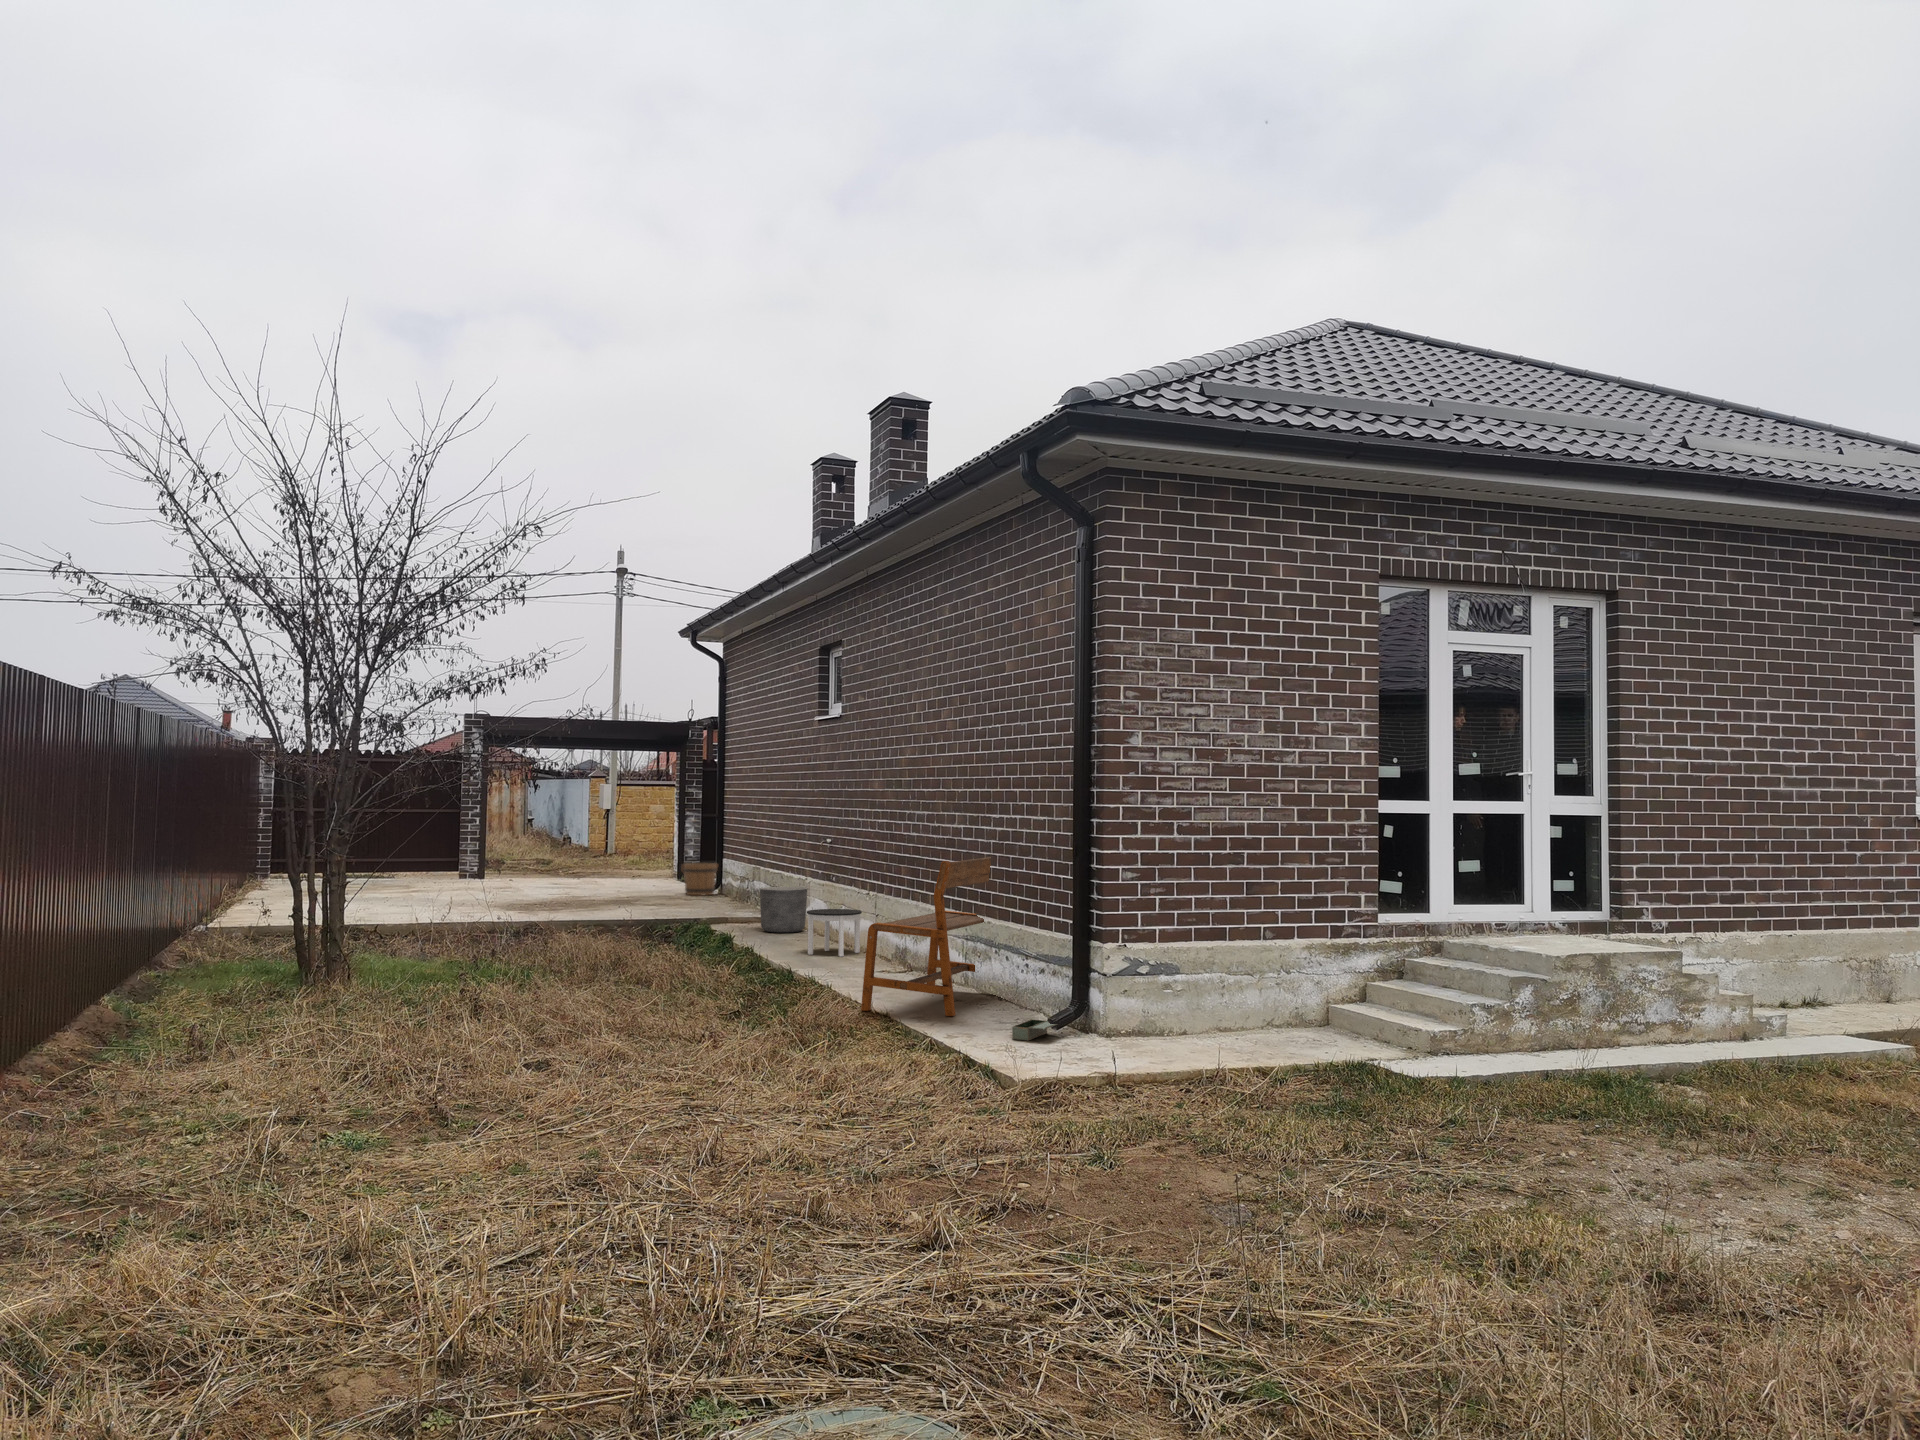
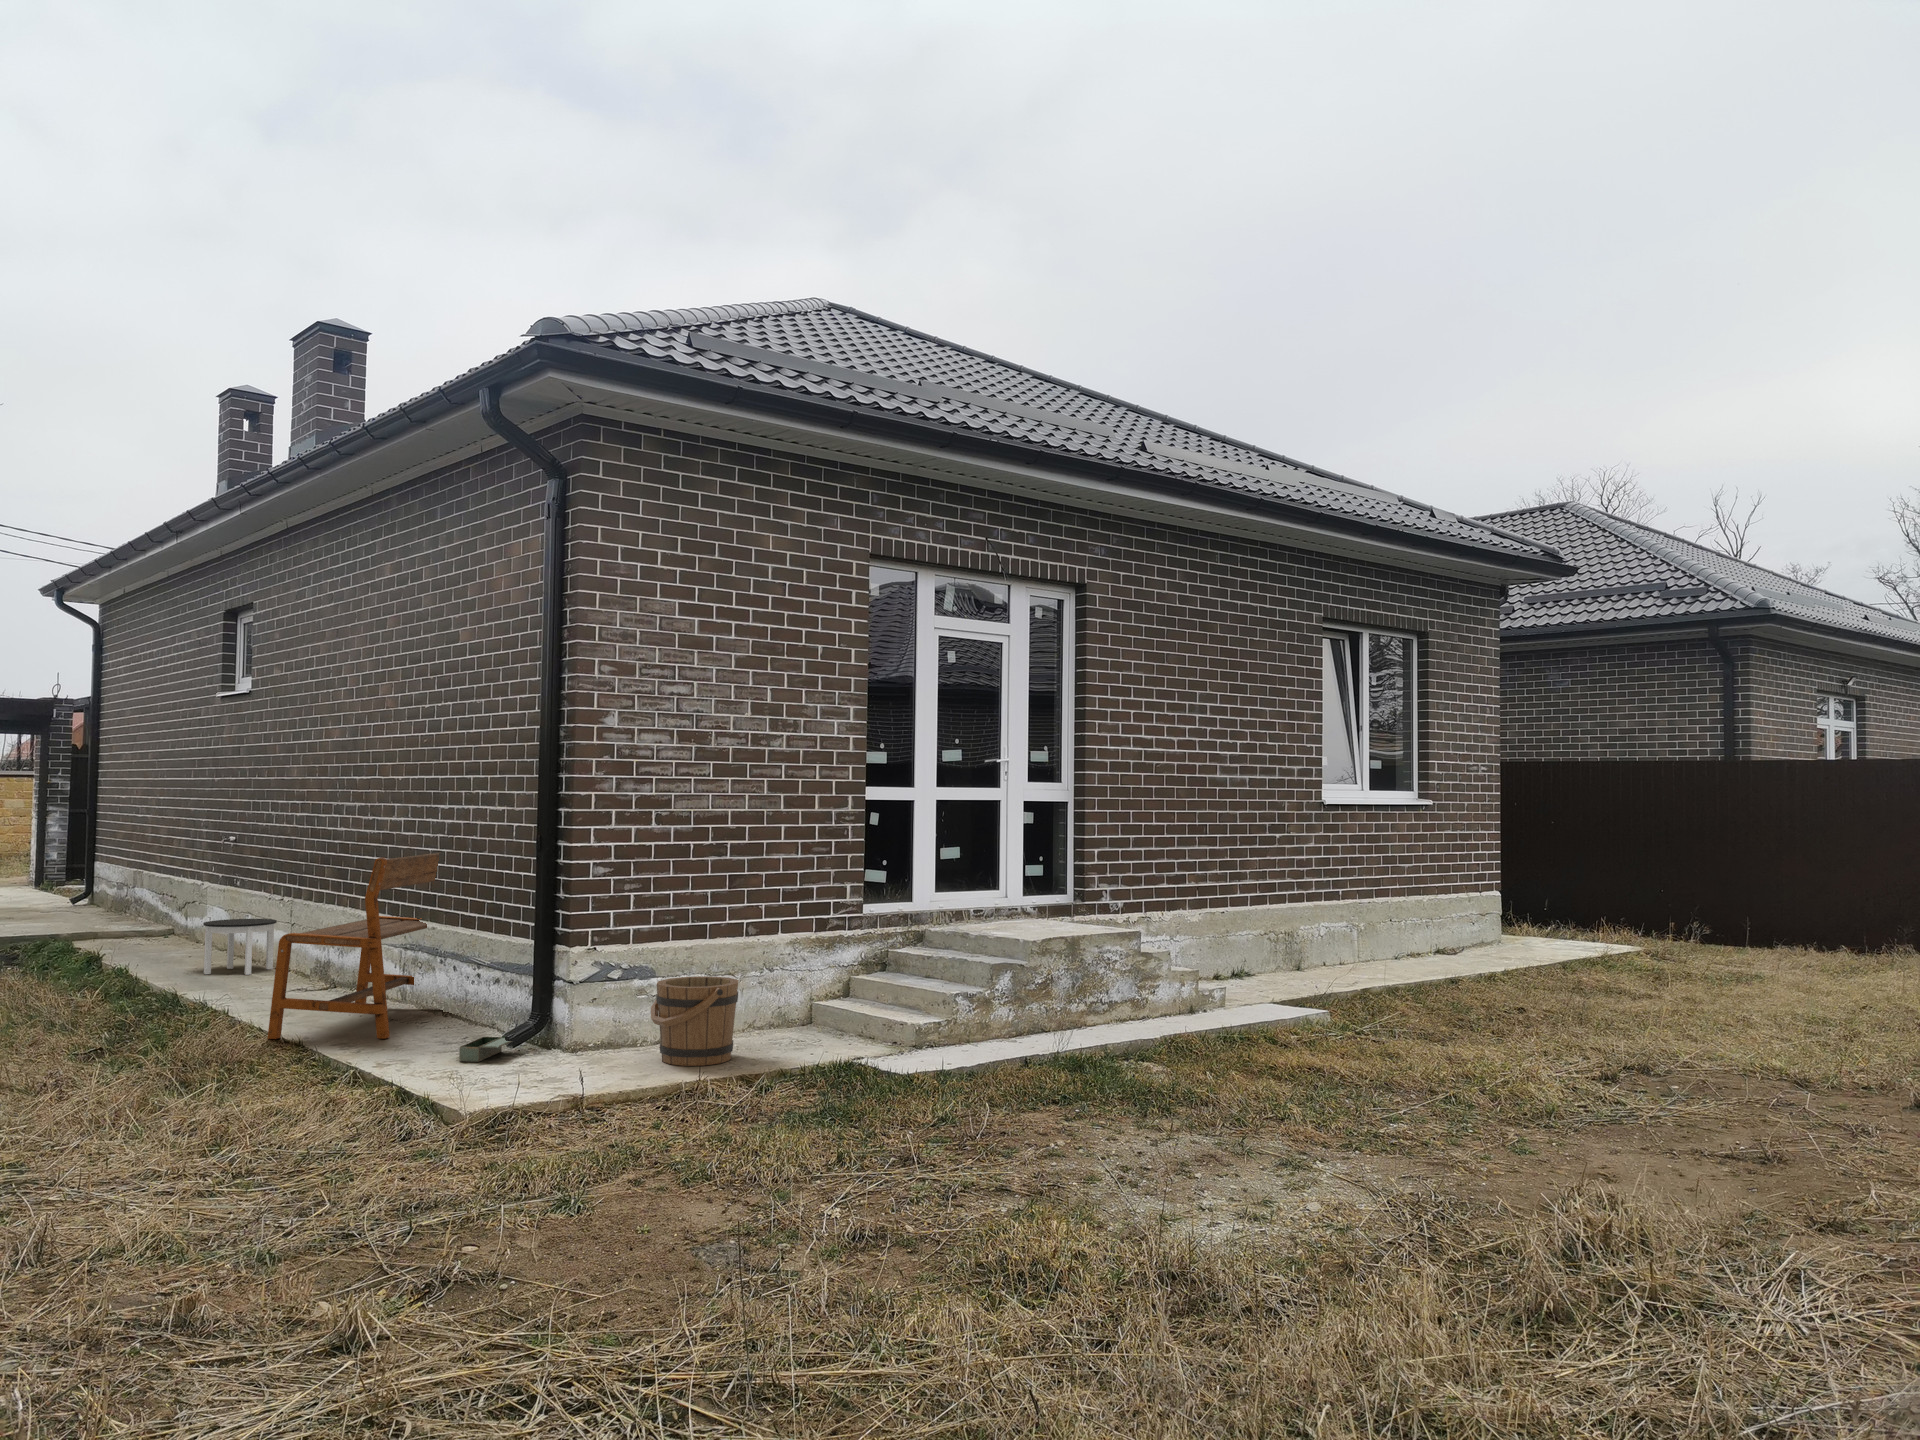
bucket: present [681,863,719,896] -> present [651,976,738,1066]
planter: present [760,887,807,933] -> none [143,895,208,949]

